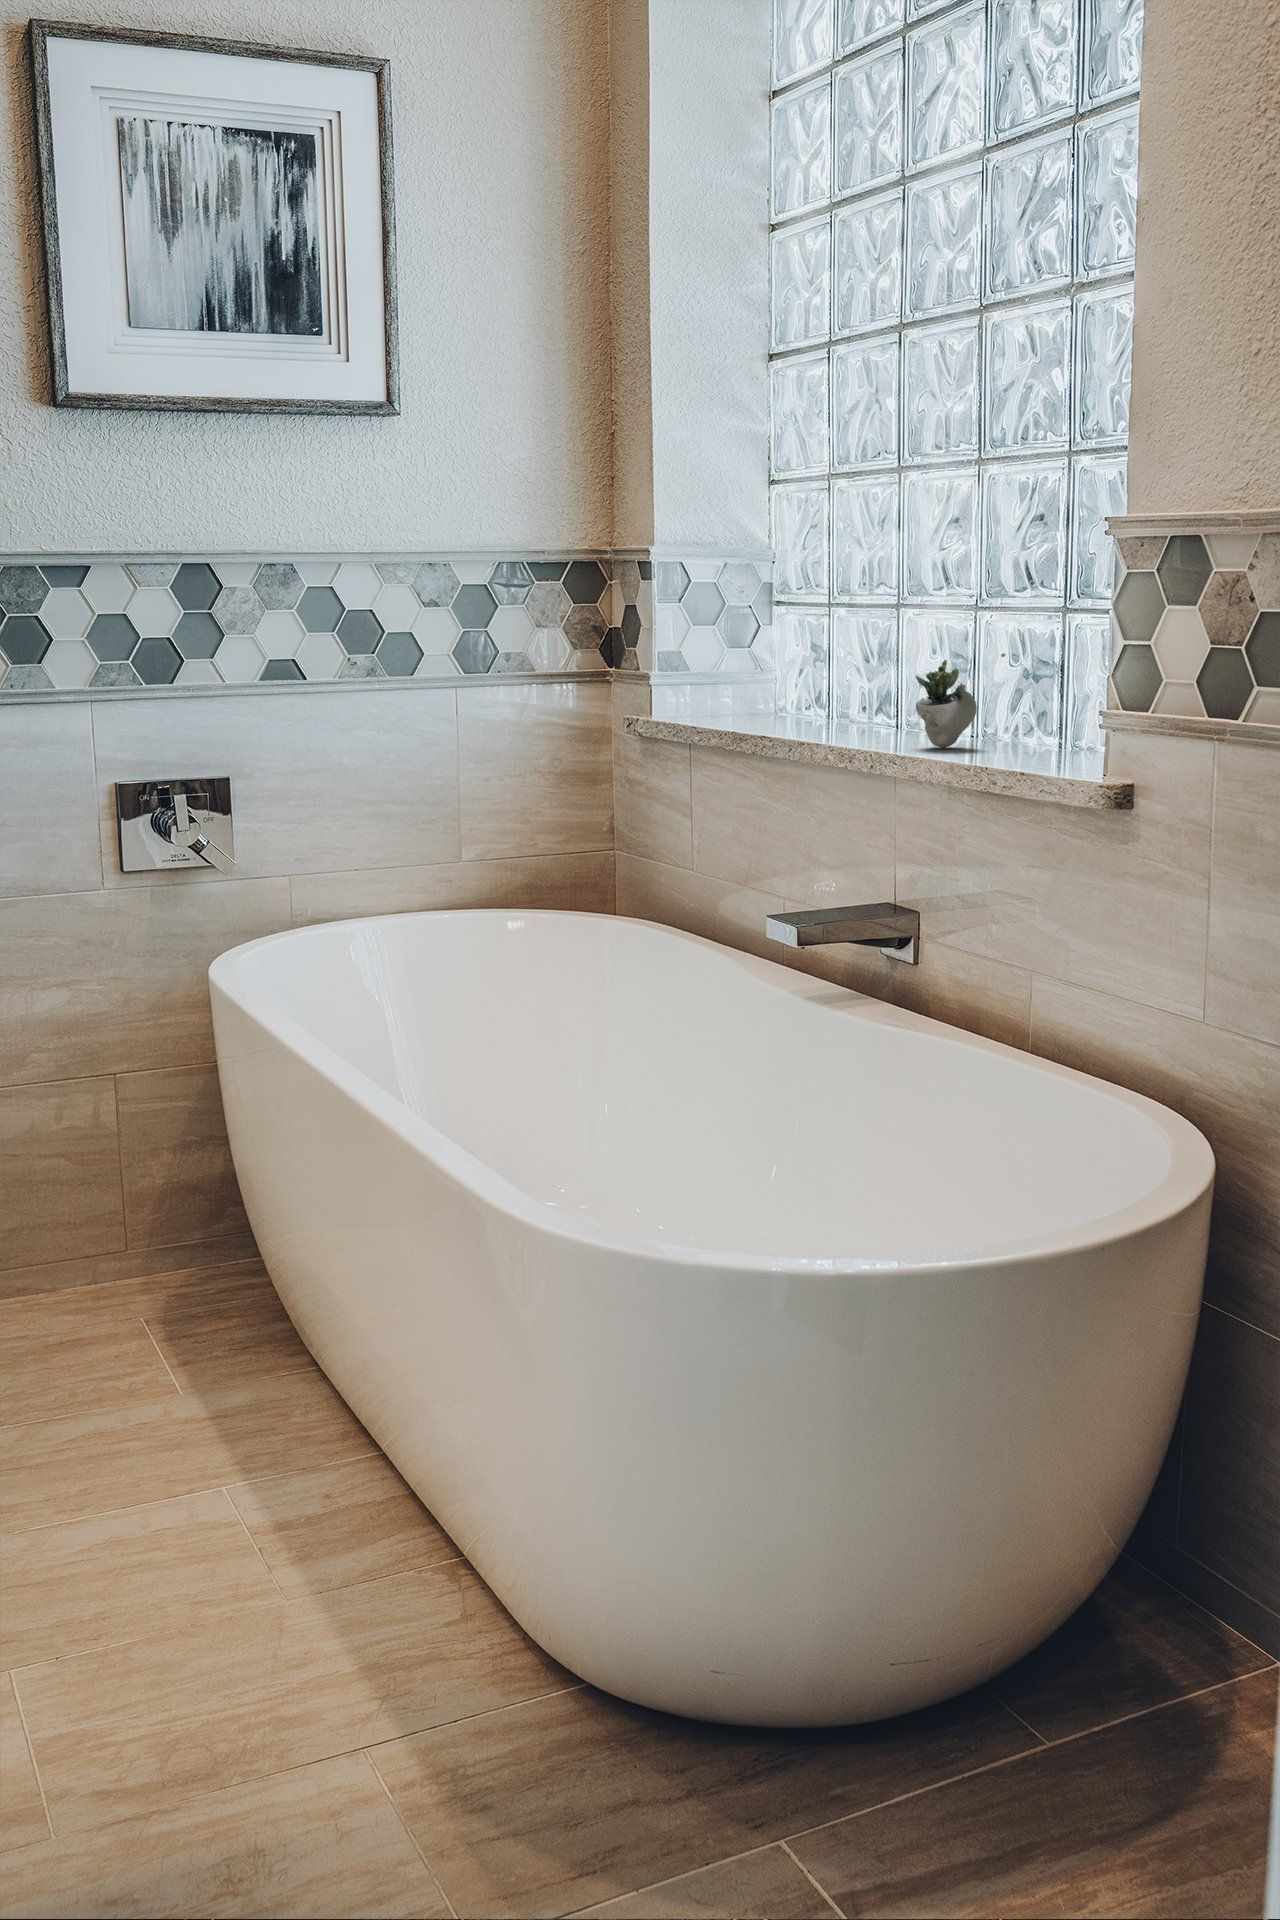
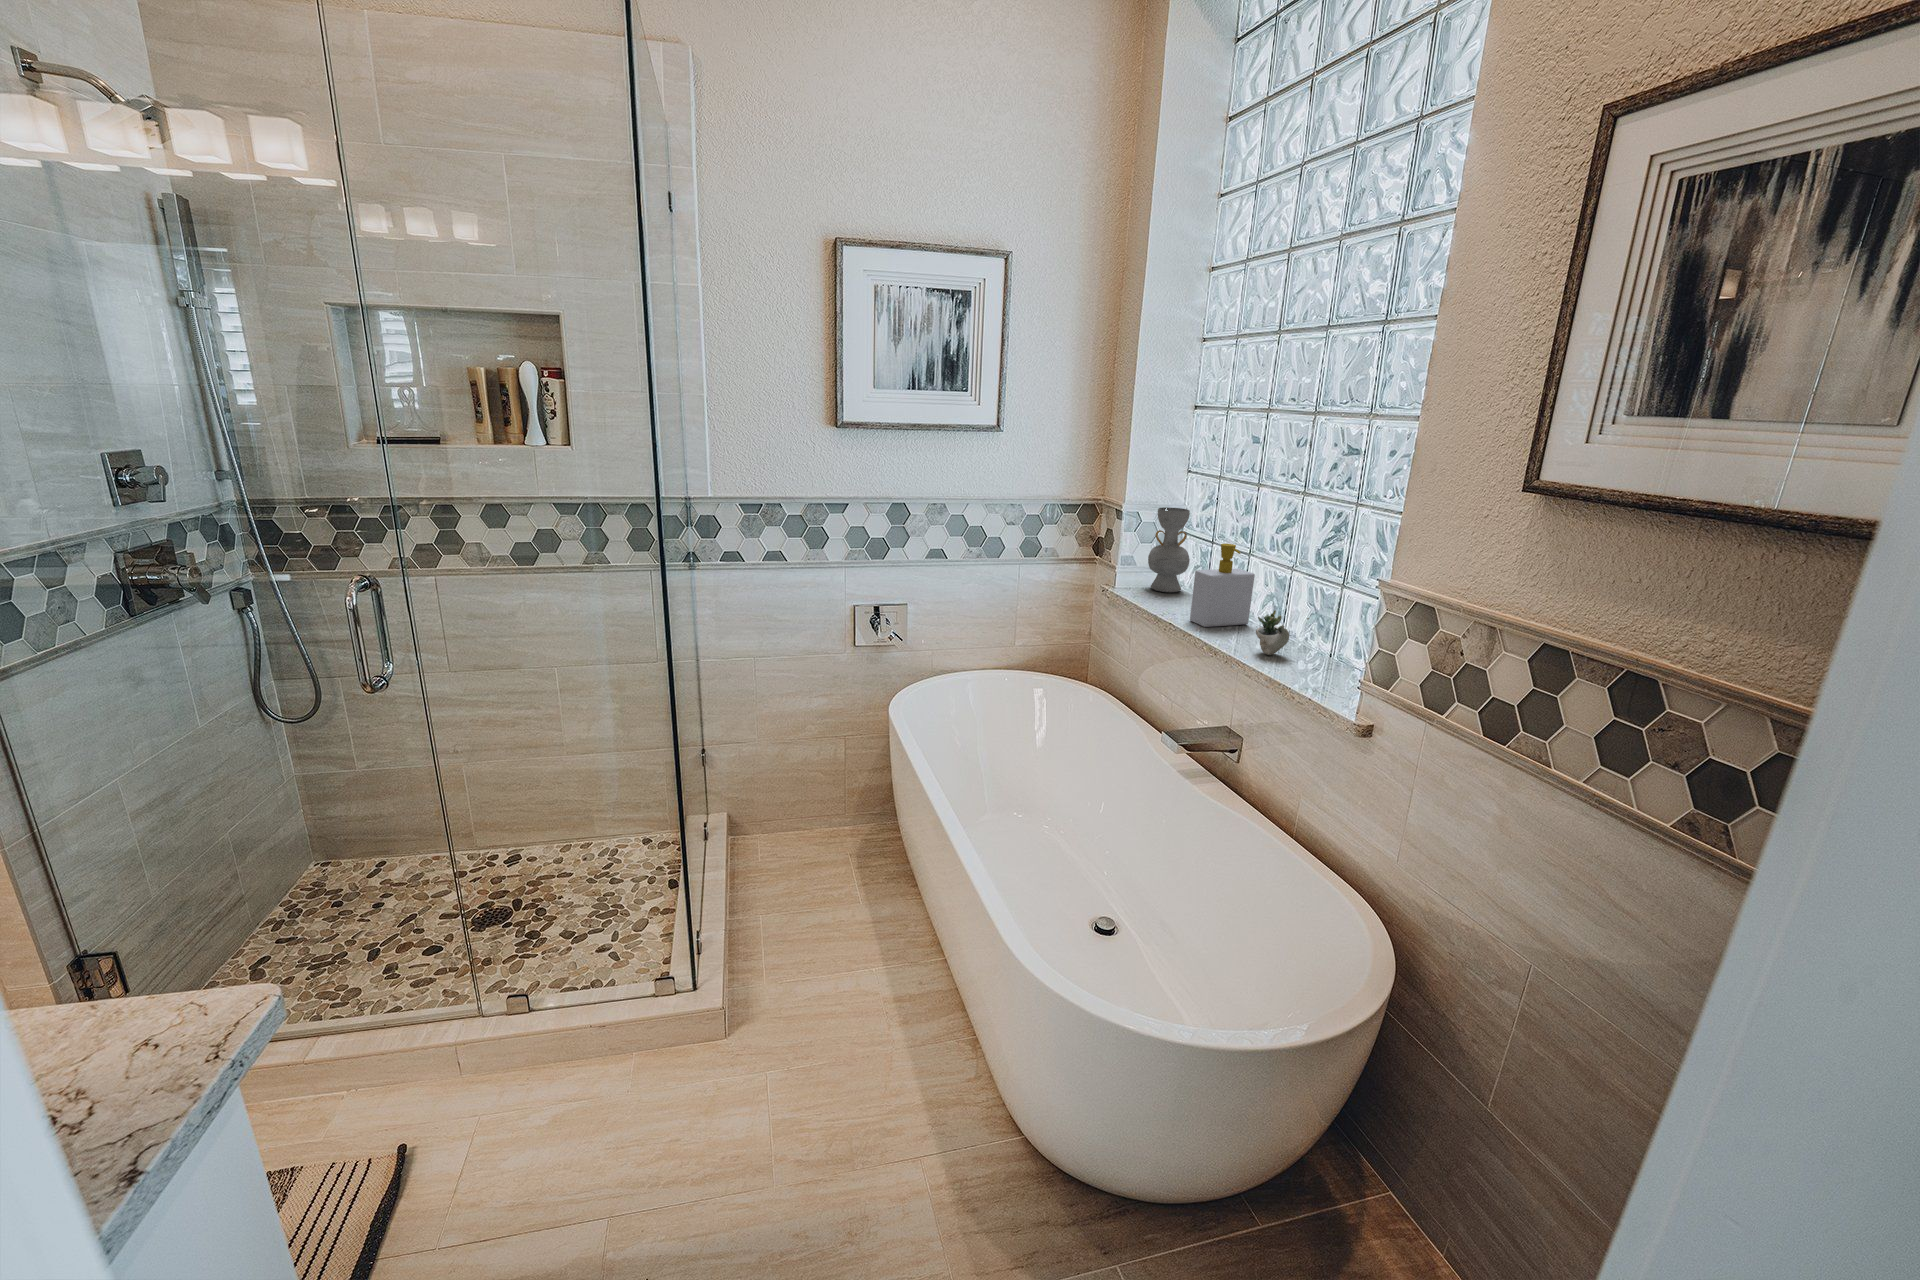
decorative vase: none [709,551,788,714] -> present [1148,508,1190,592]
soap bottle: none [796,574,906,734] -> present [1190,544,1255,627]

